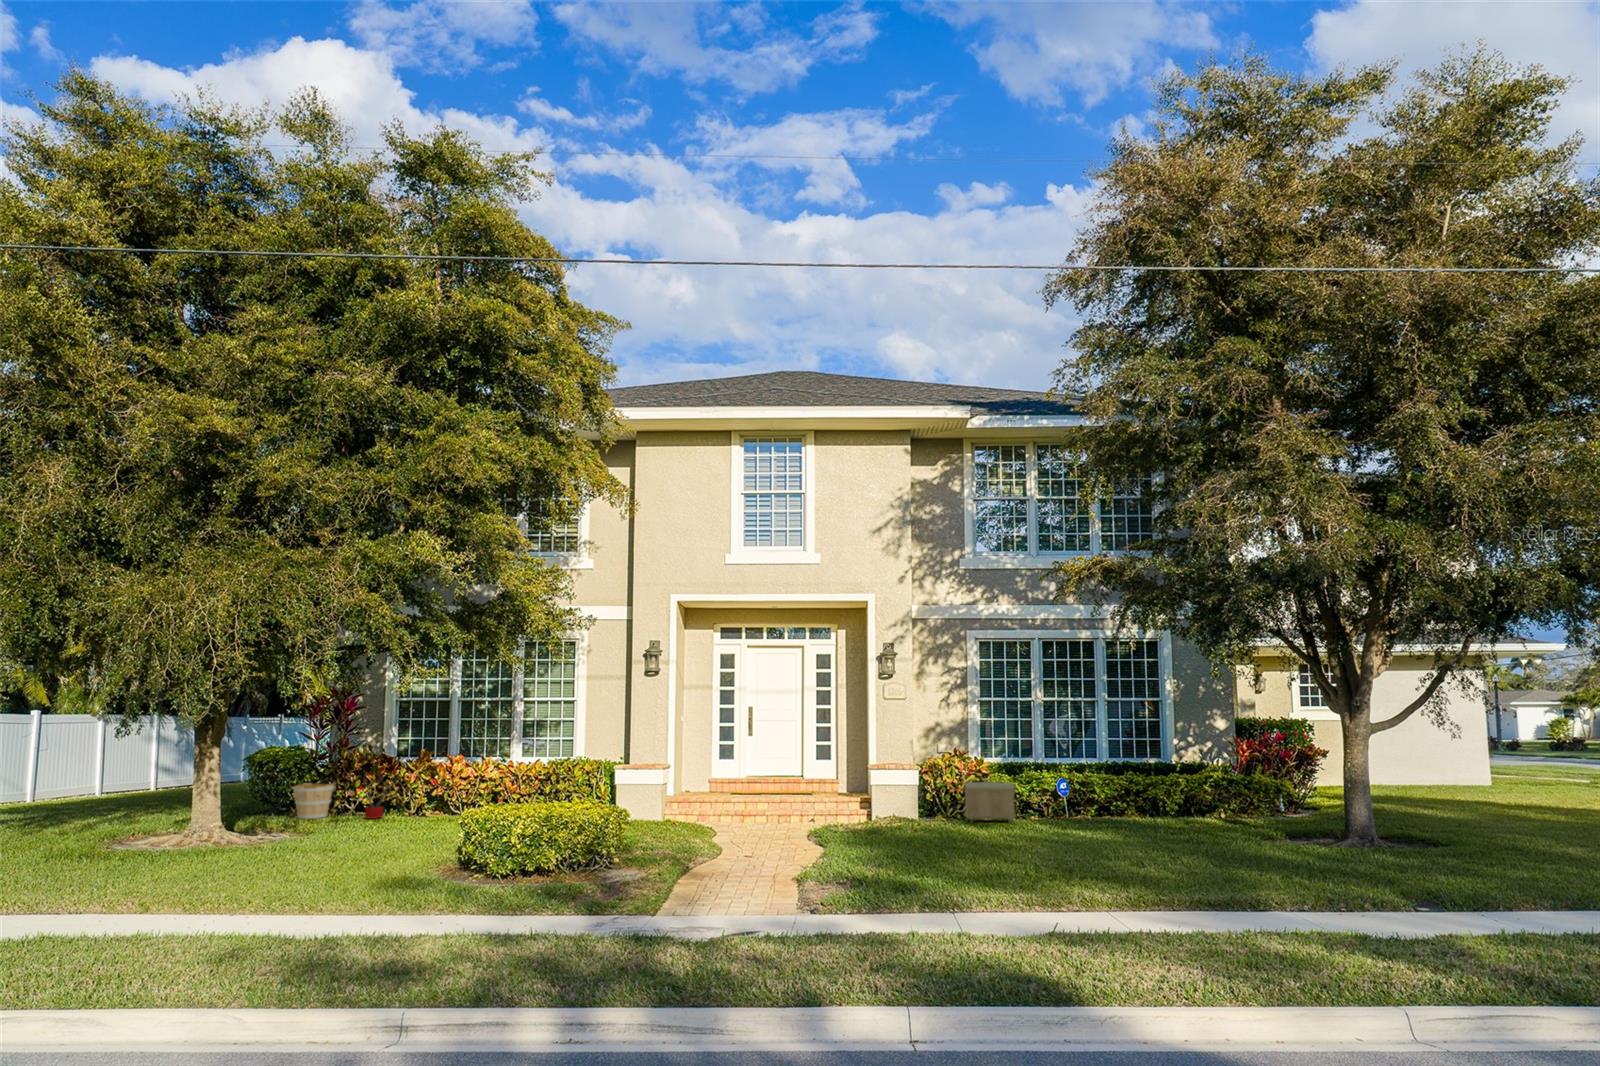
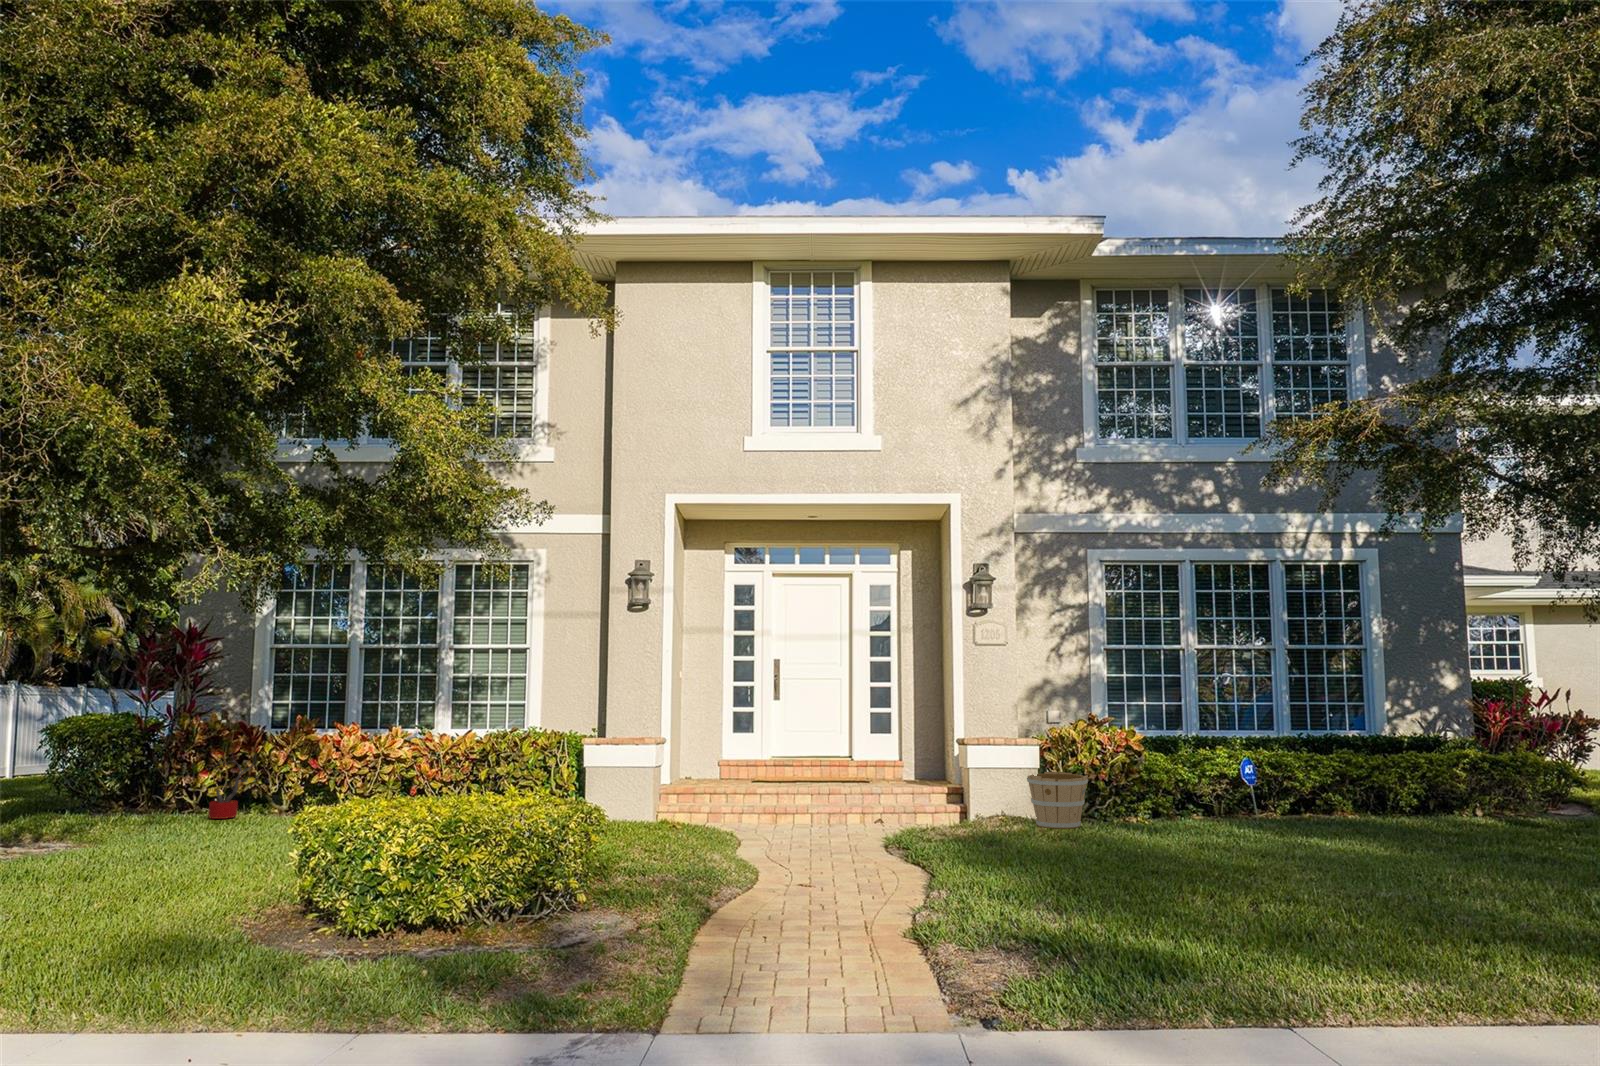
storage bench: present [965,782,1015,822] -> none [1100,765,1181,824]
wooden bucket: present [293,783,334,819] -> present [1027,772,1088,829]

